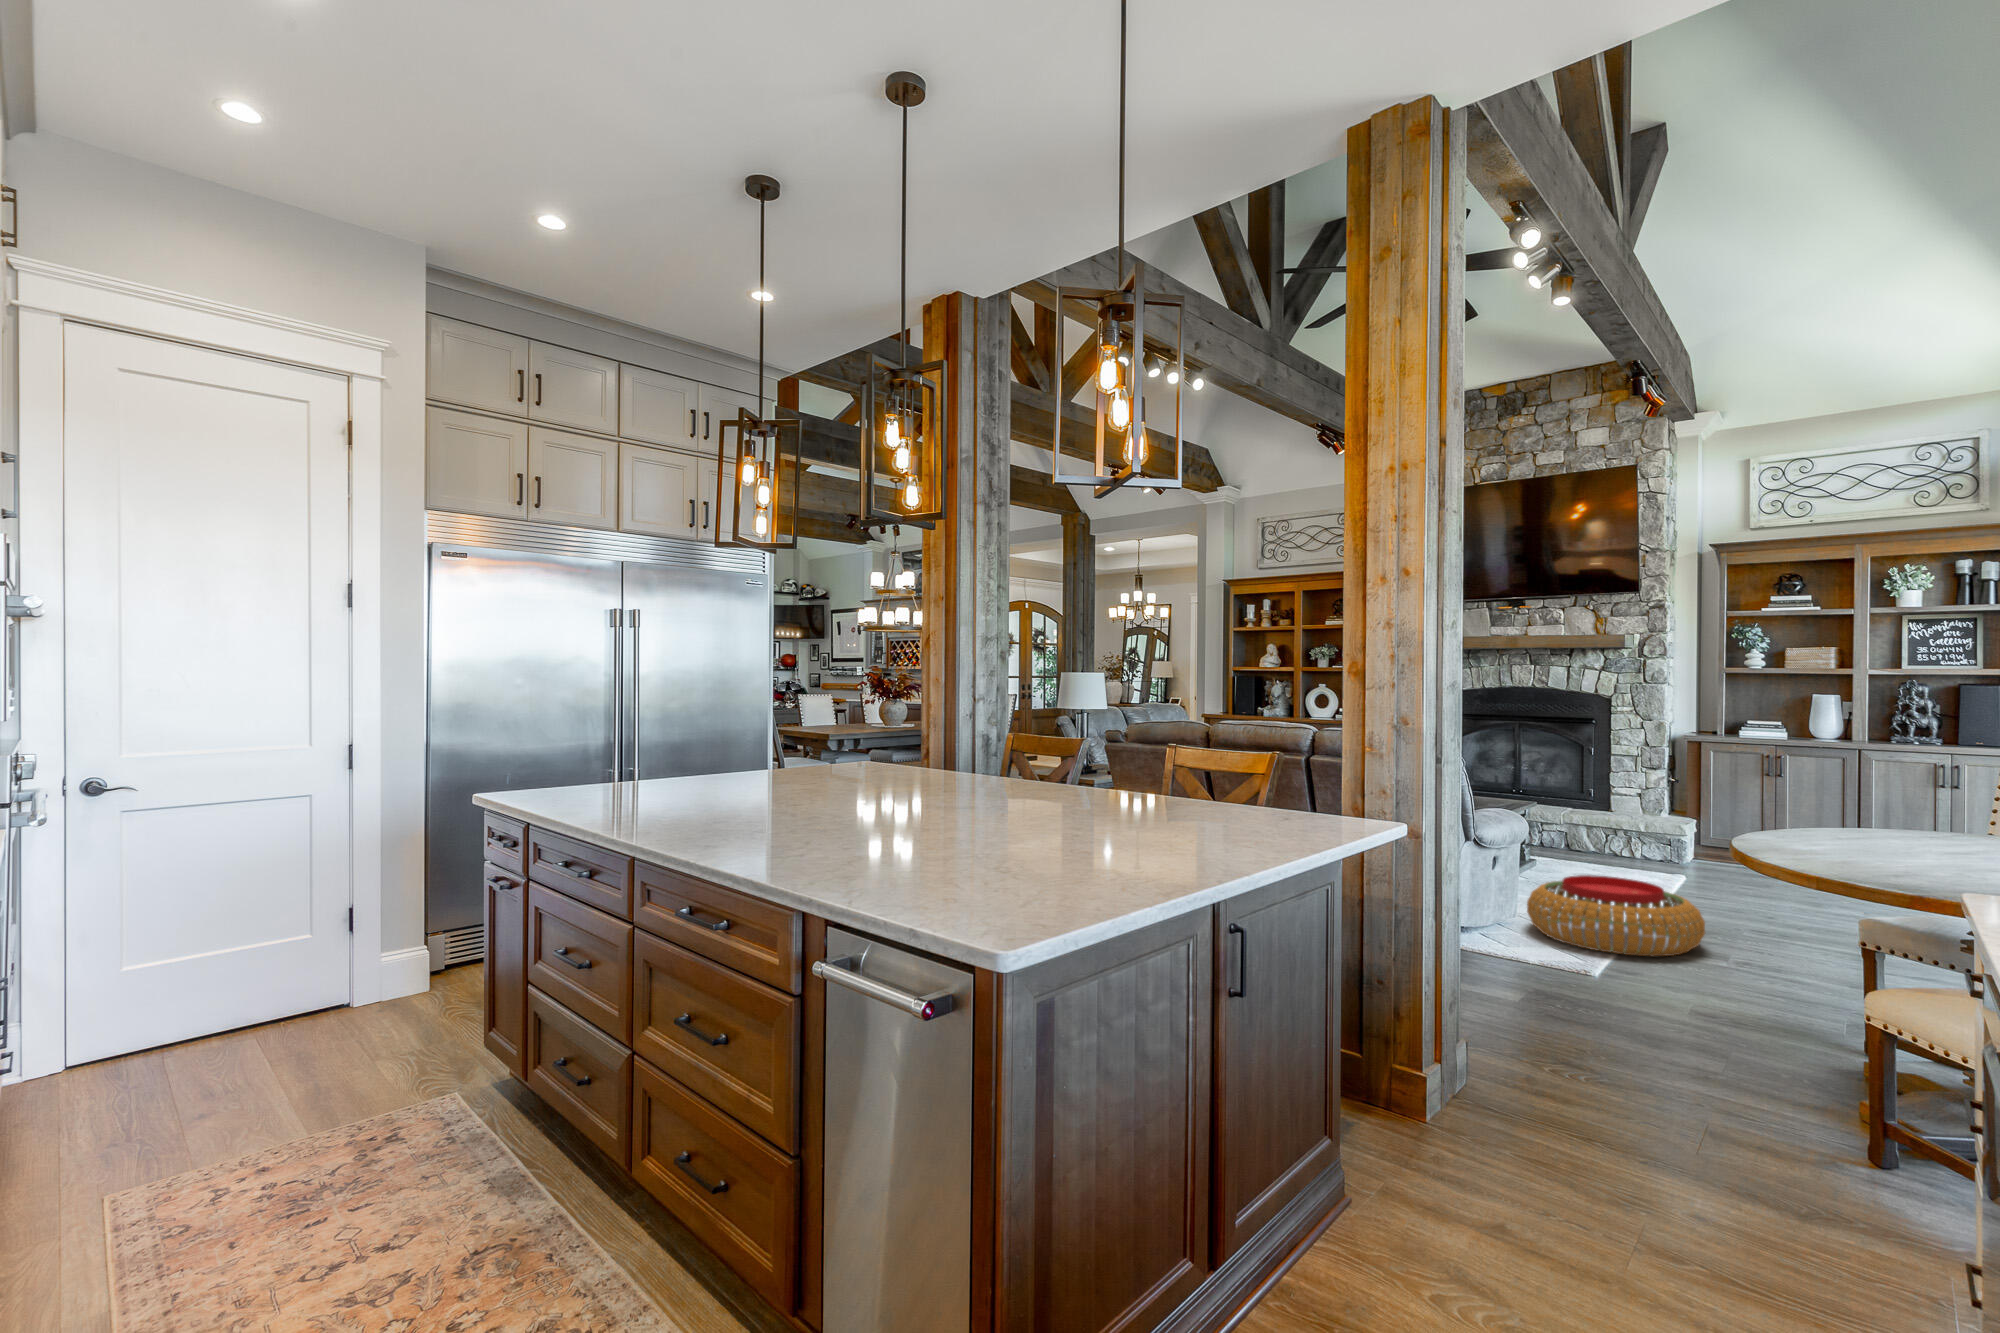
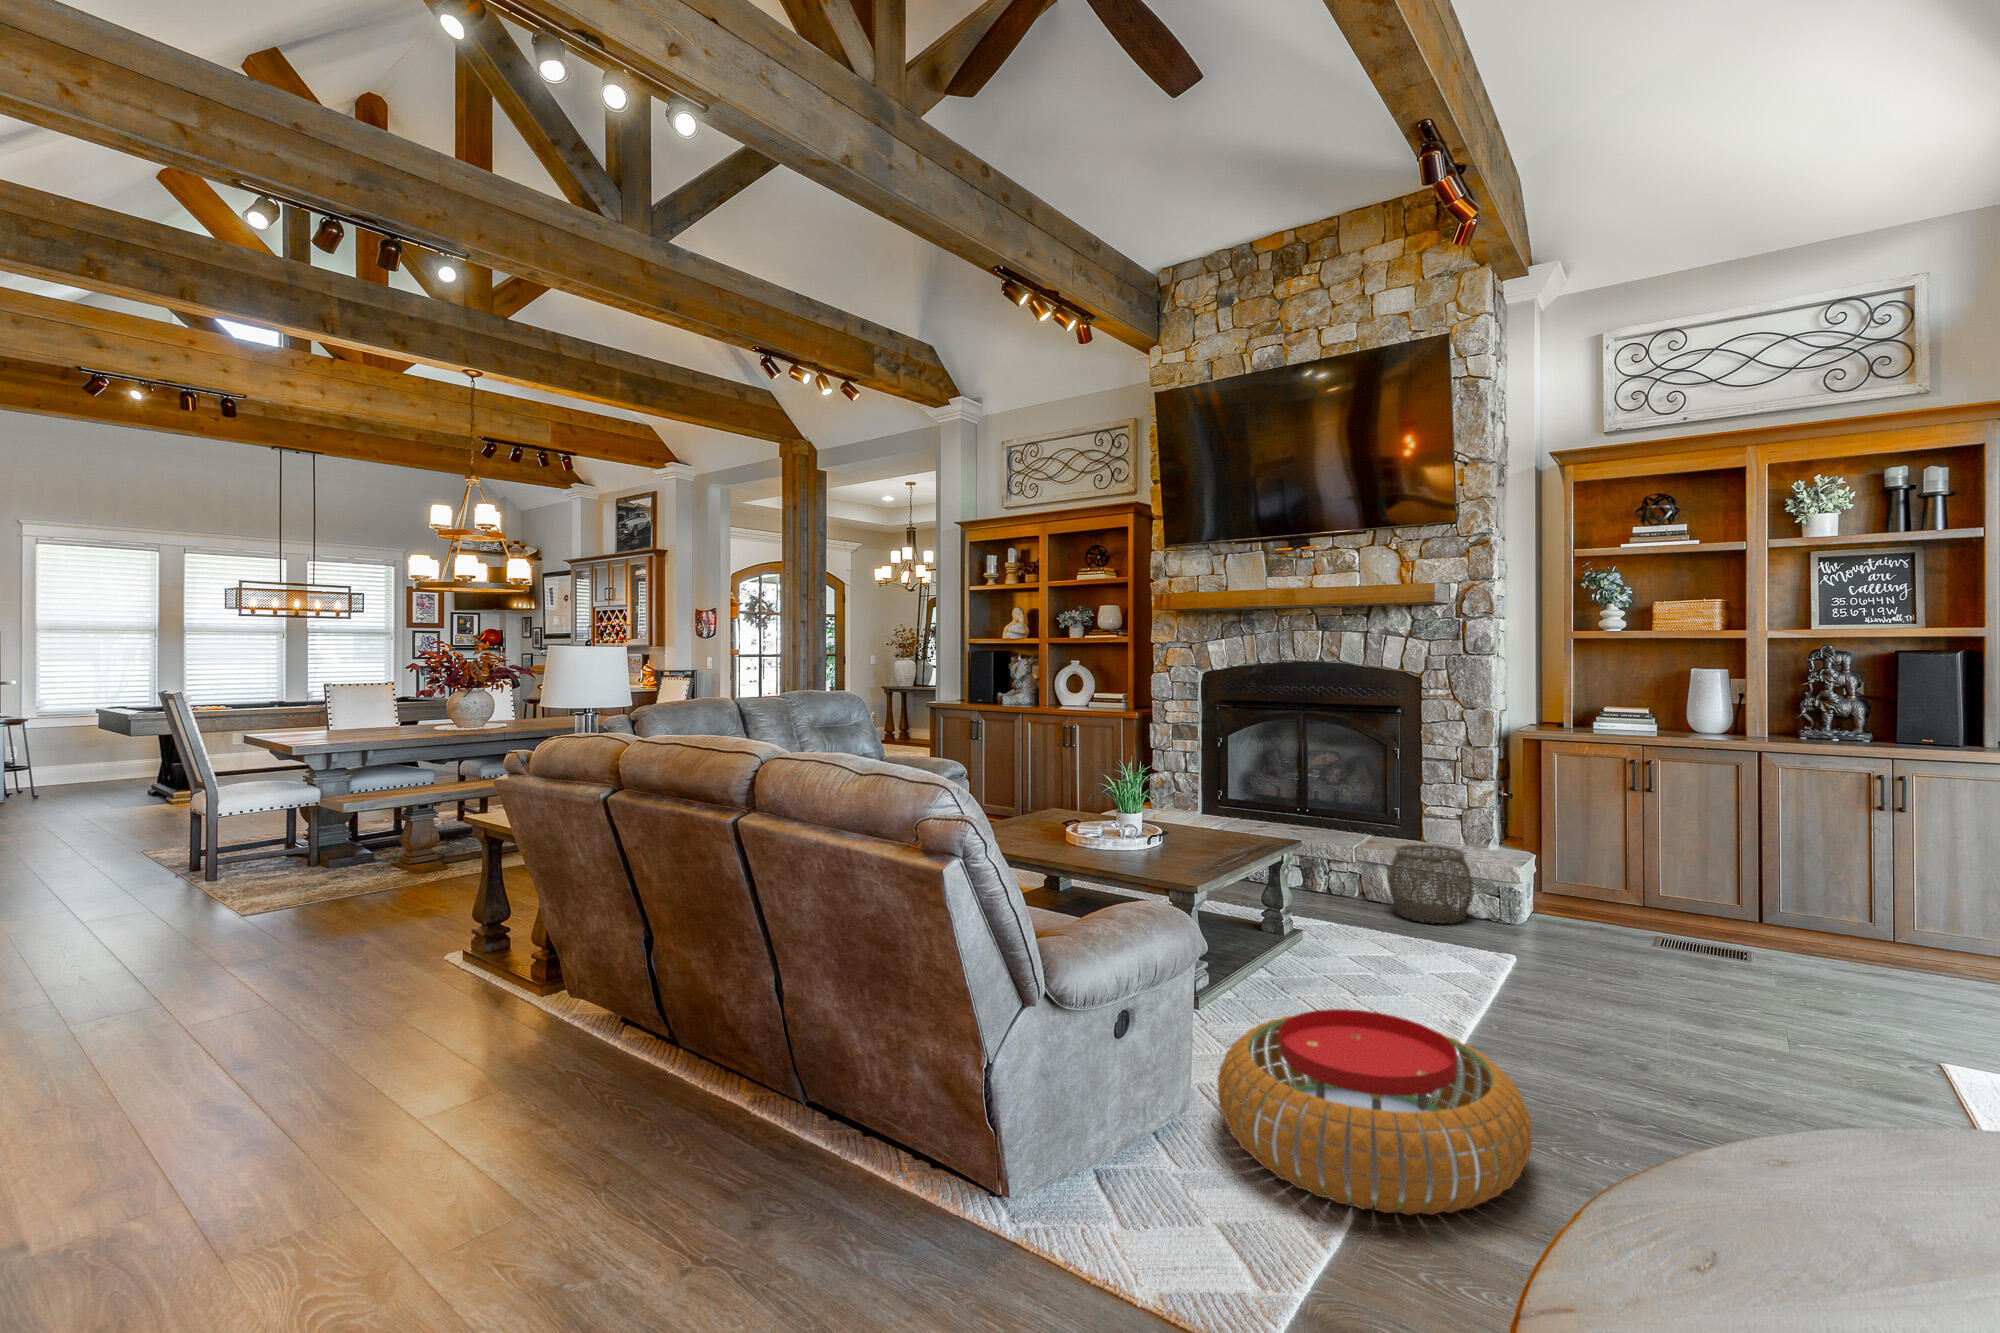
woven basket: none [1590,812,1653,864] -> present [1389,844,1473,924]

